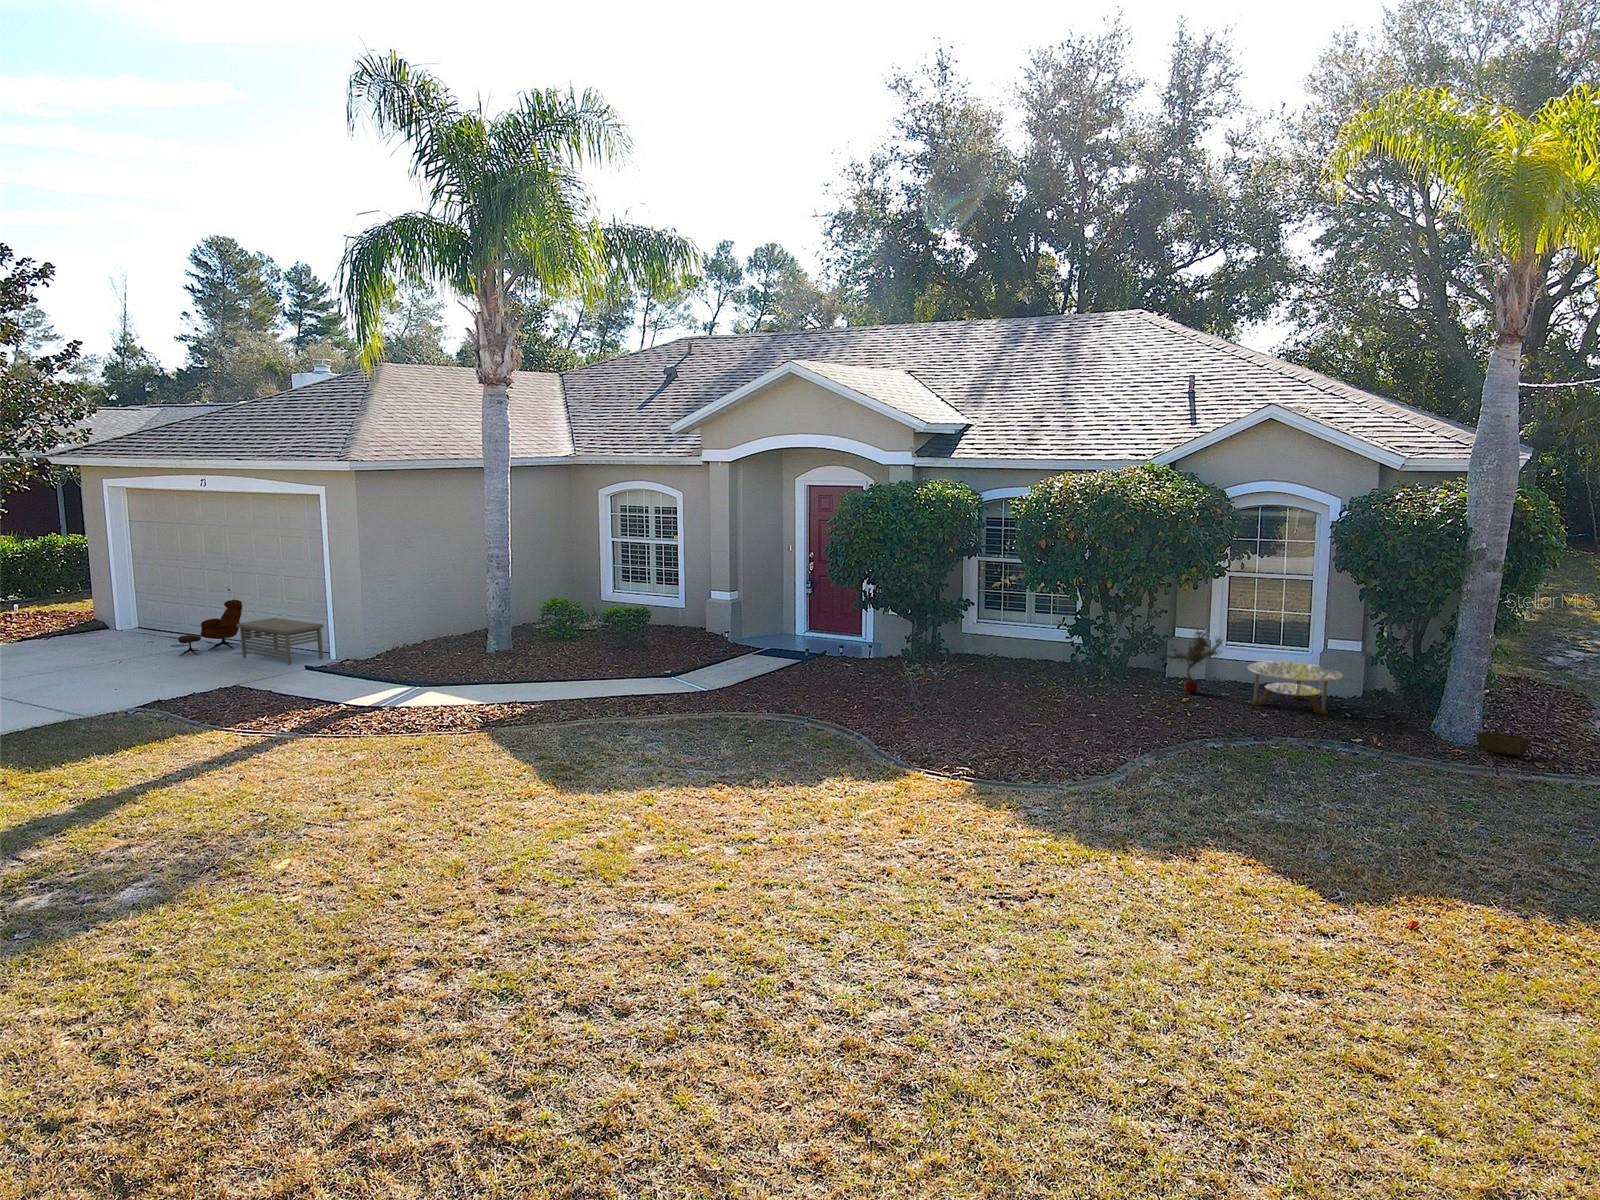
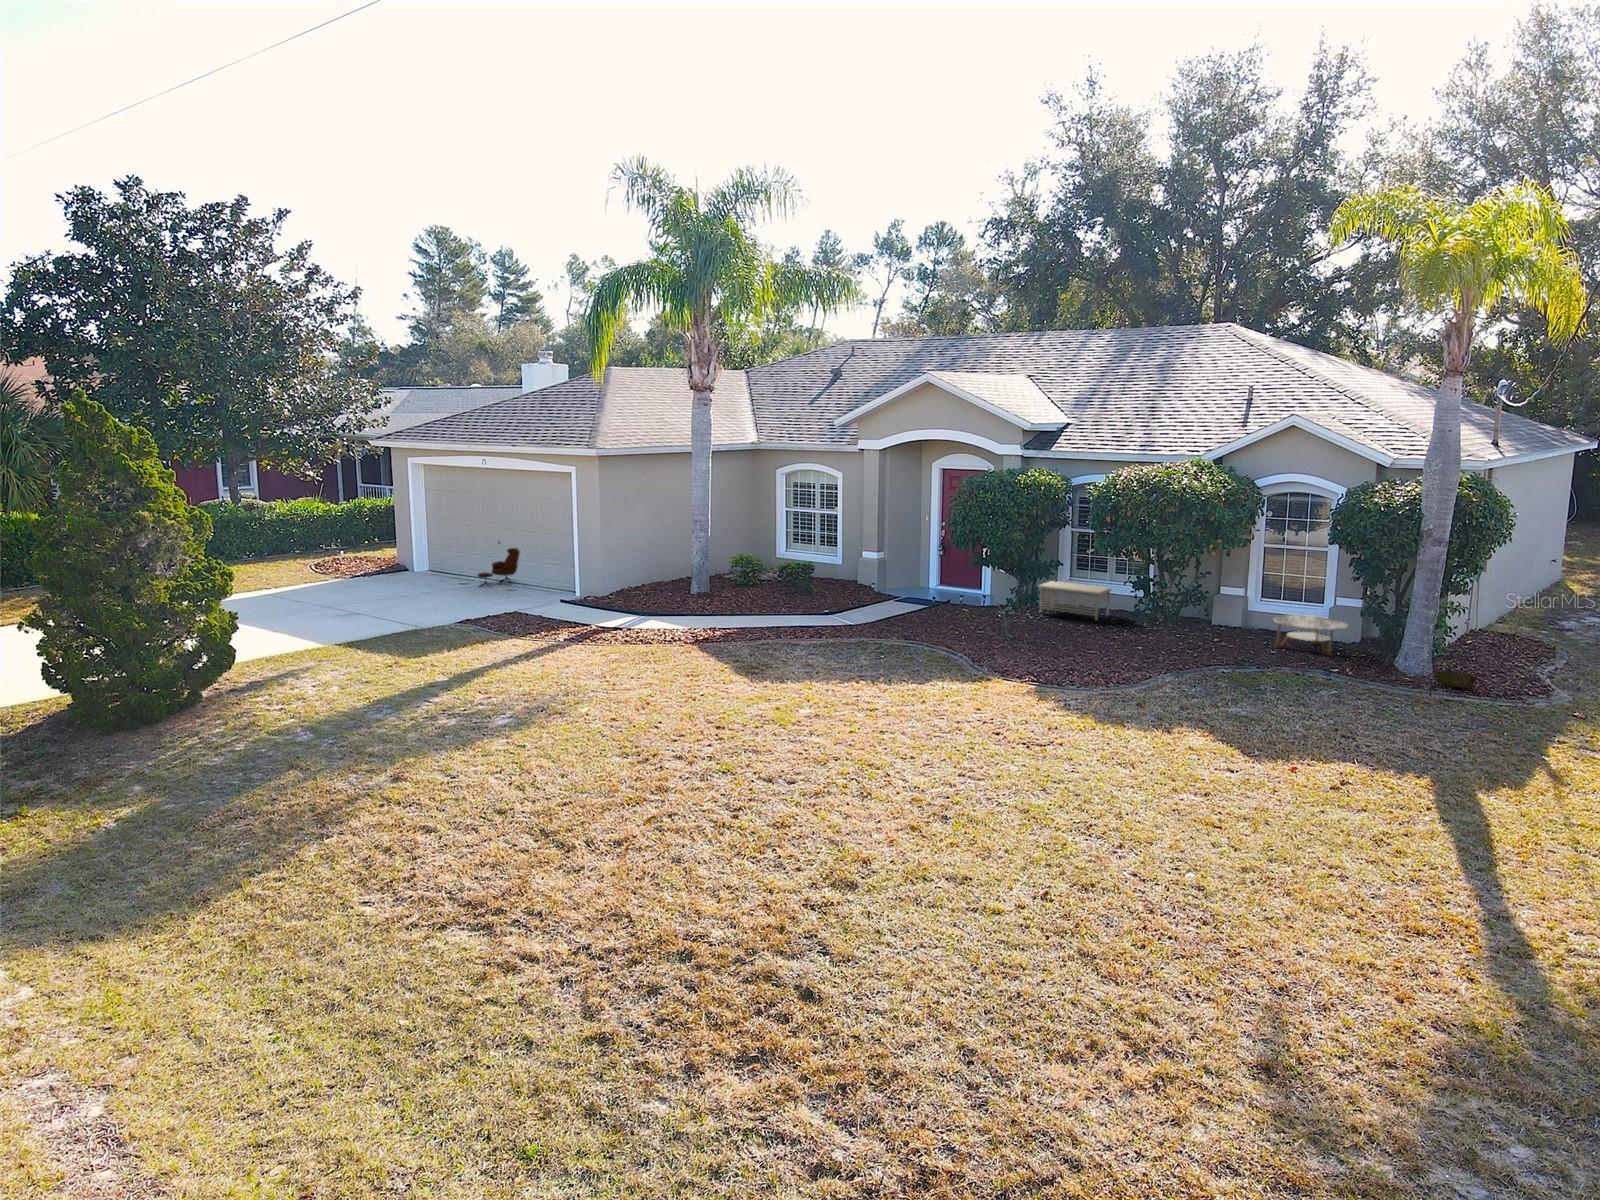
storage bench: present [237,618,323,665] -> present [1038,581,1112,620]
potted tree: present [1166,629,1222,694] -> none [1209,587,1256,638]

